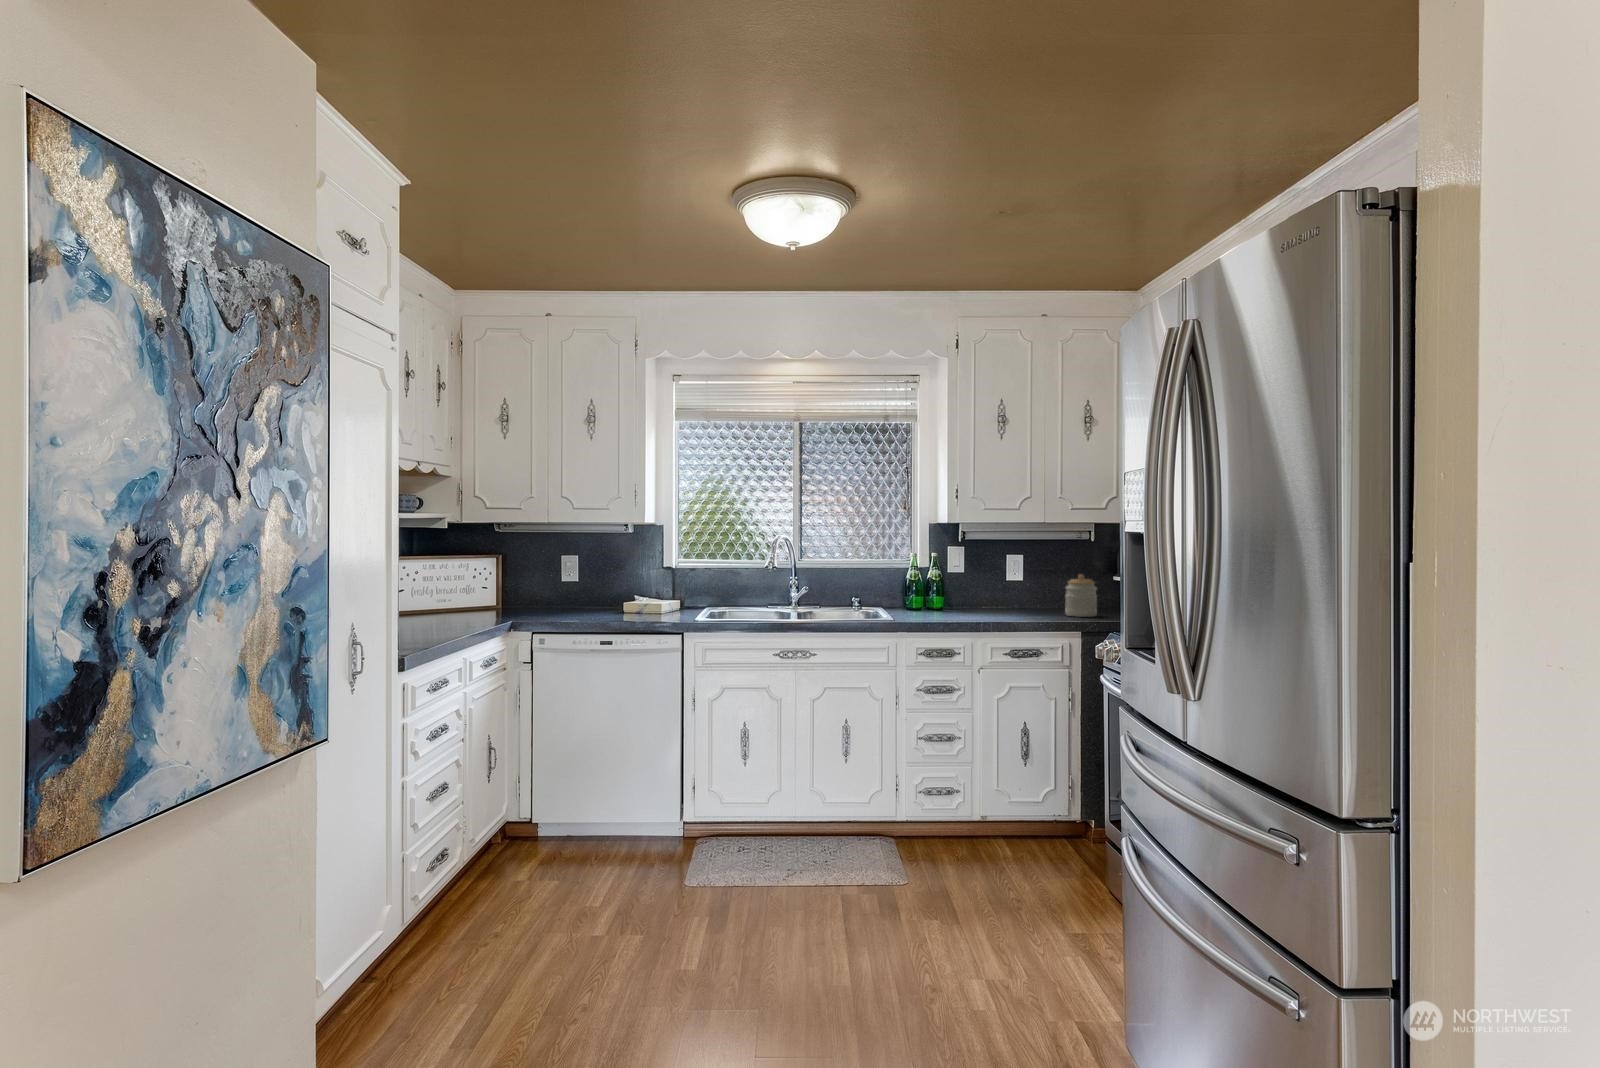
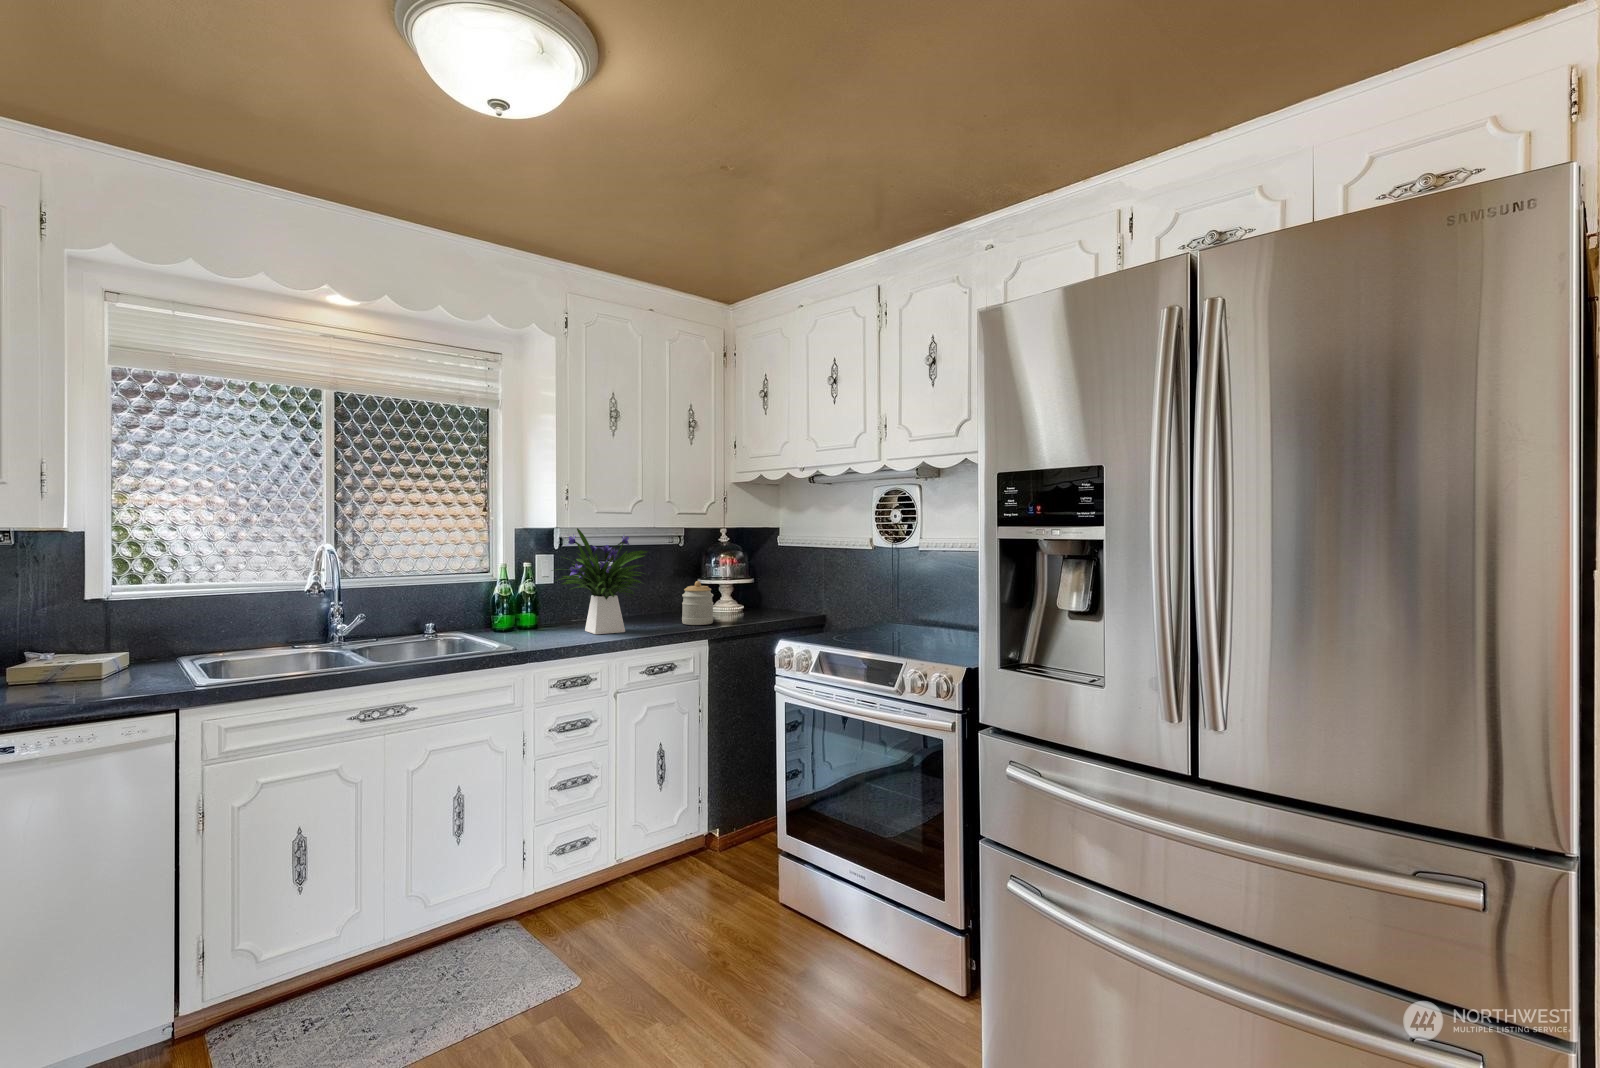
flower arrangement: none [941,522,1031,616] -> present [552,528,647,634]

